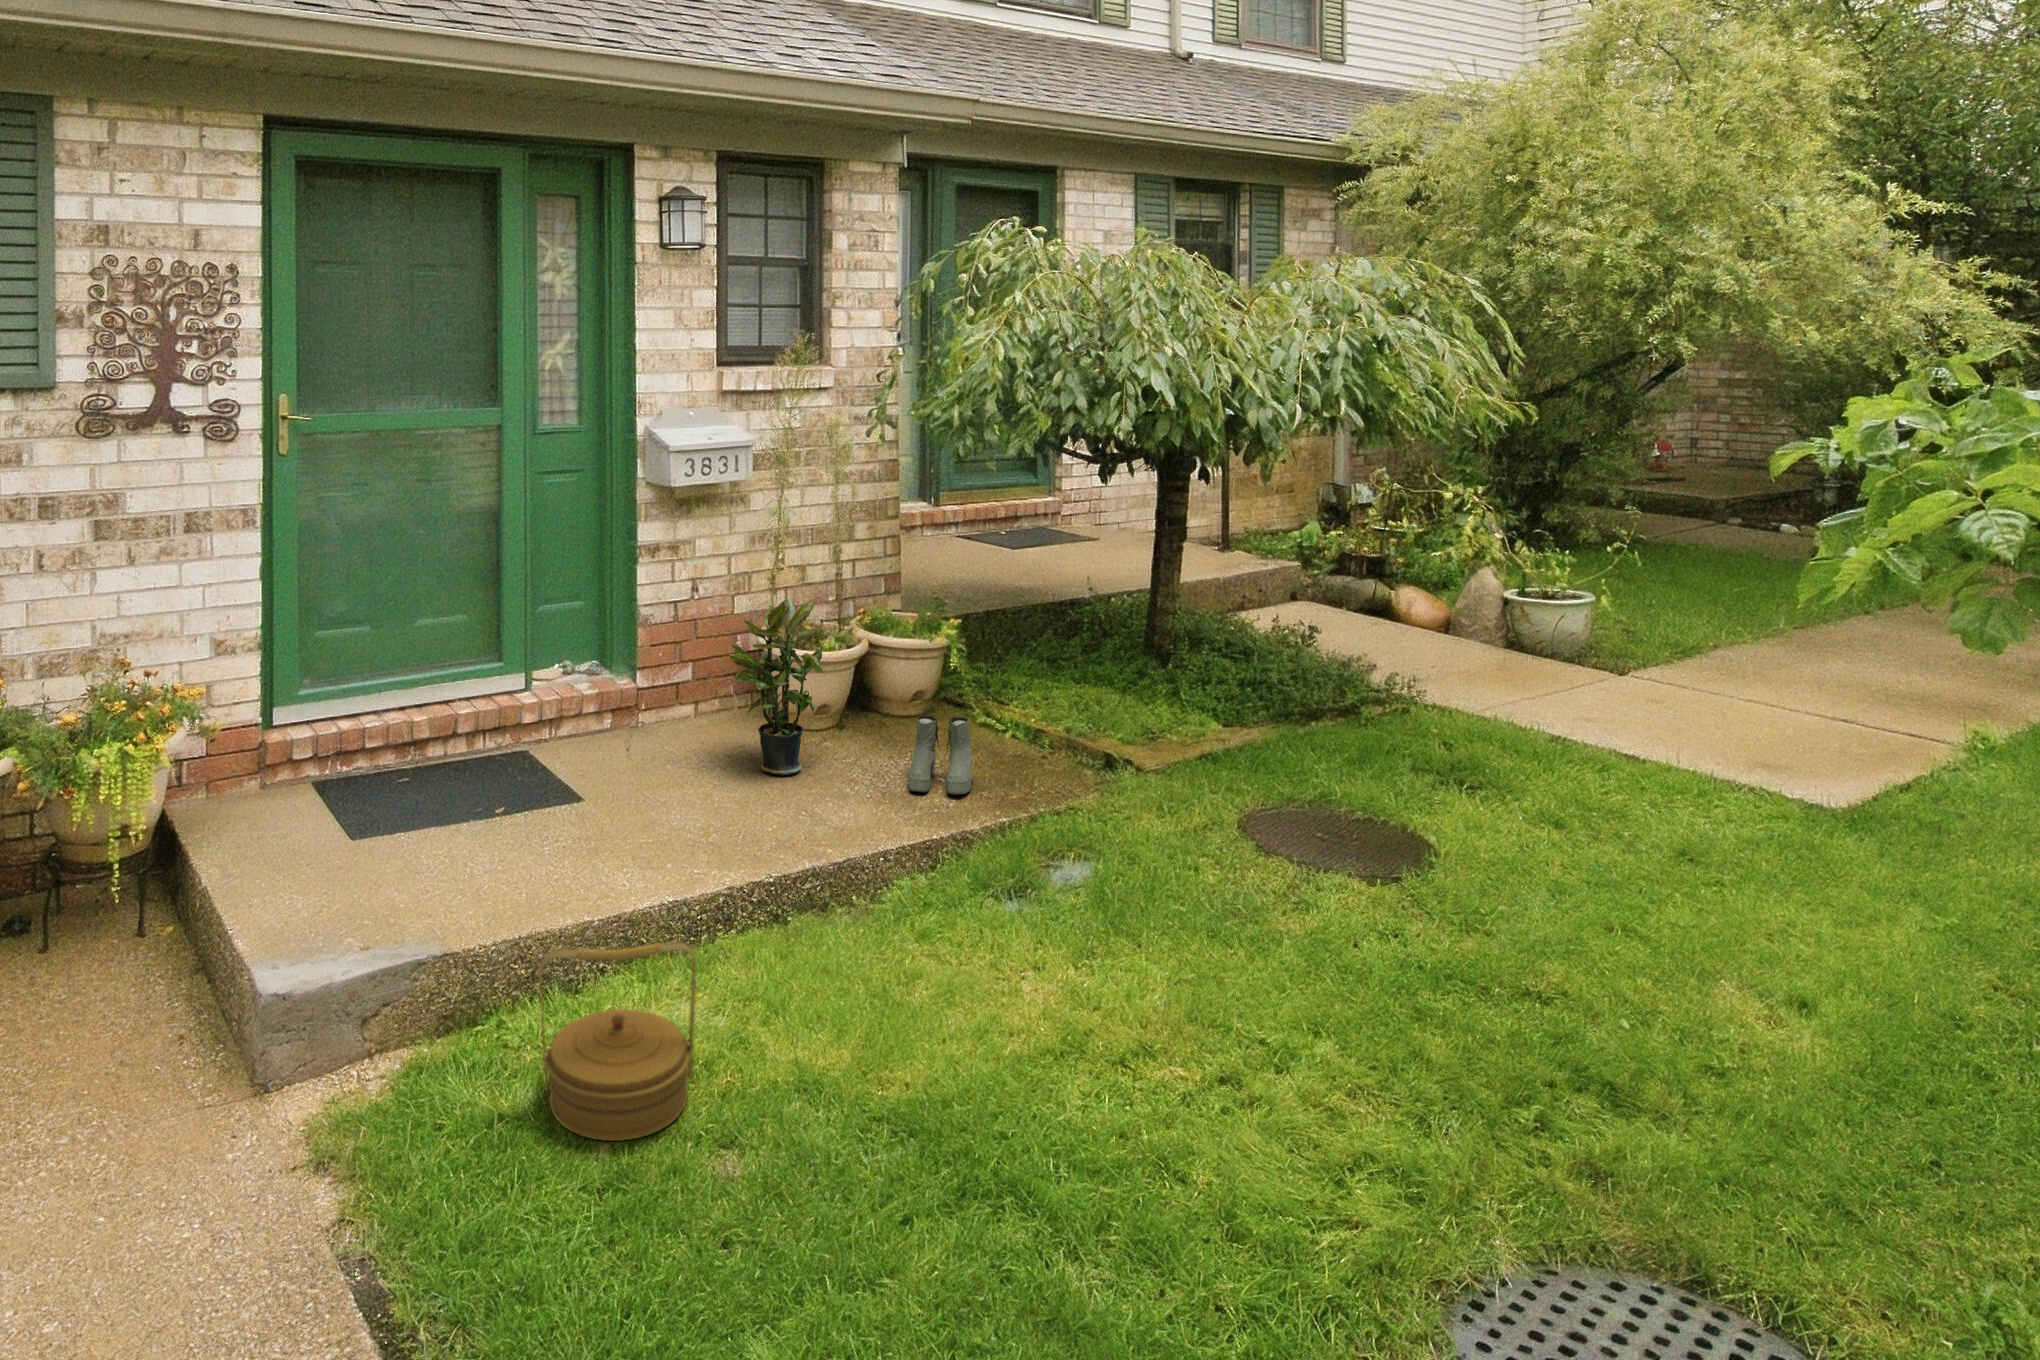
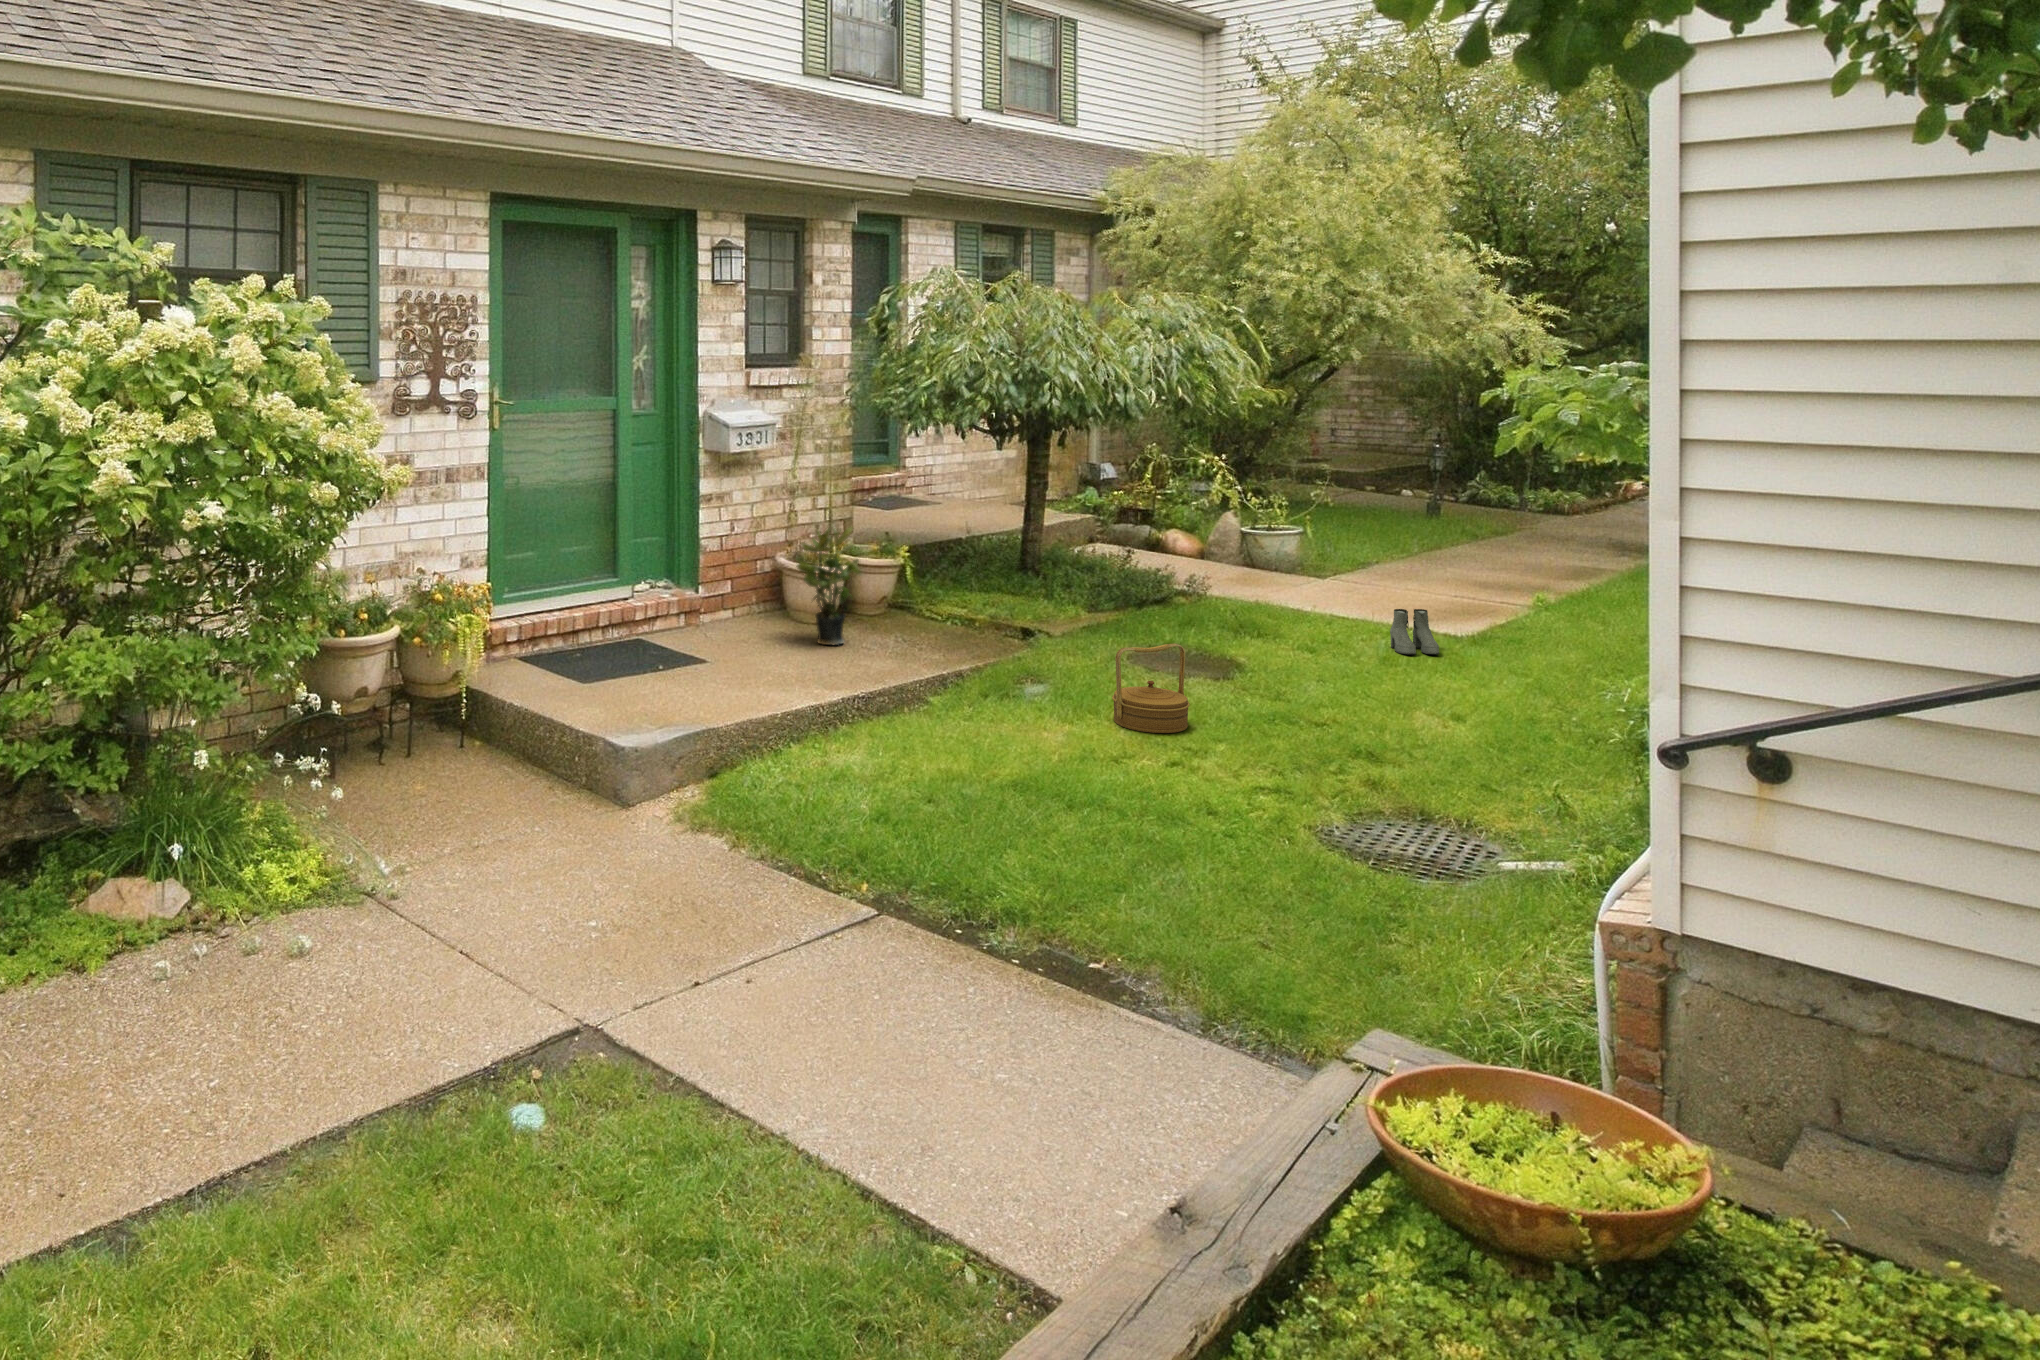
boots: present [909,715,973,795] -> present [1390,609,1439,655]
basket: present [539,942,697,1141] -> present [1112,644,1190,733]

